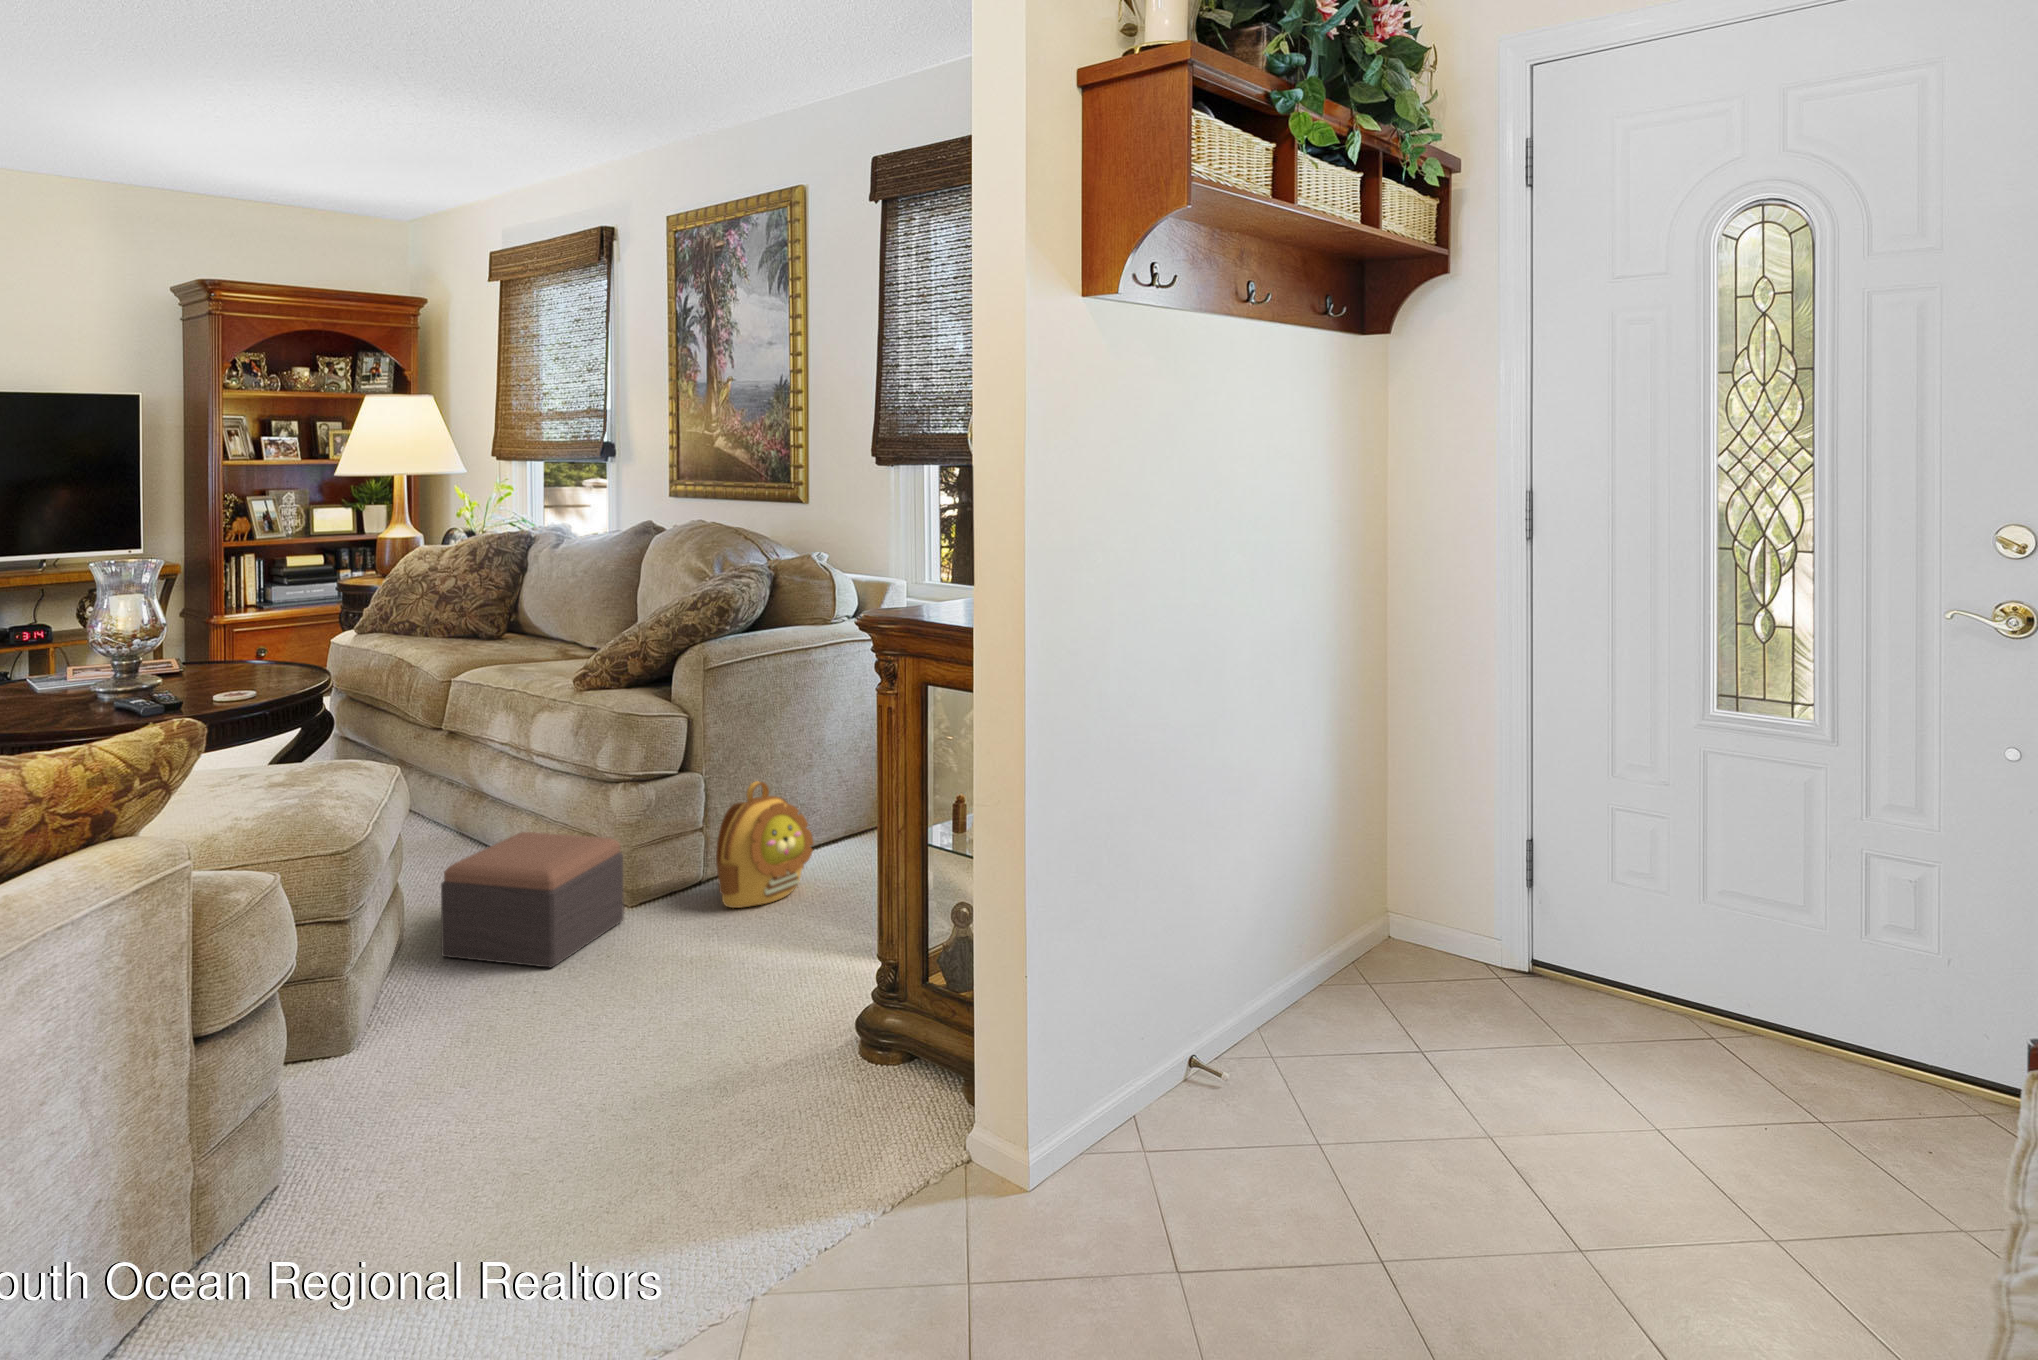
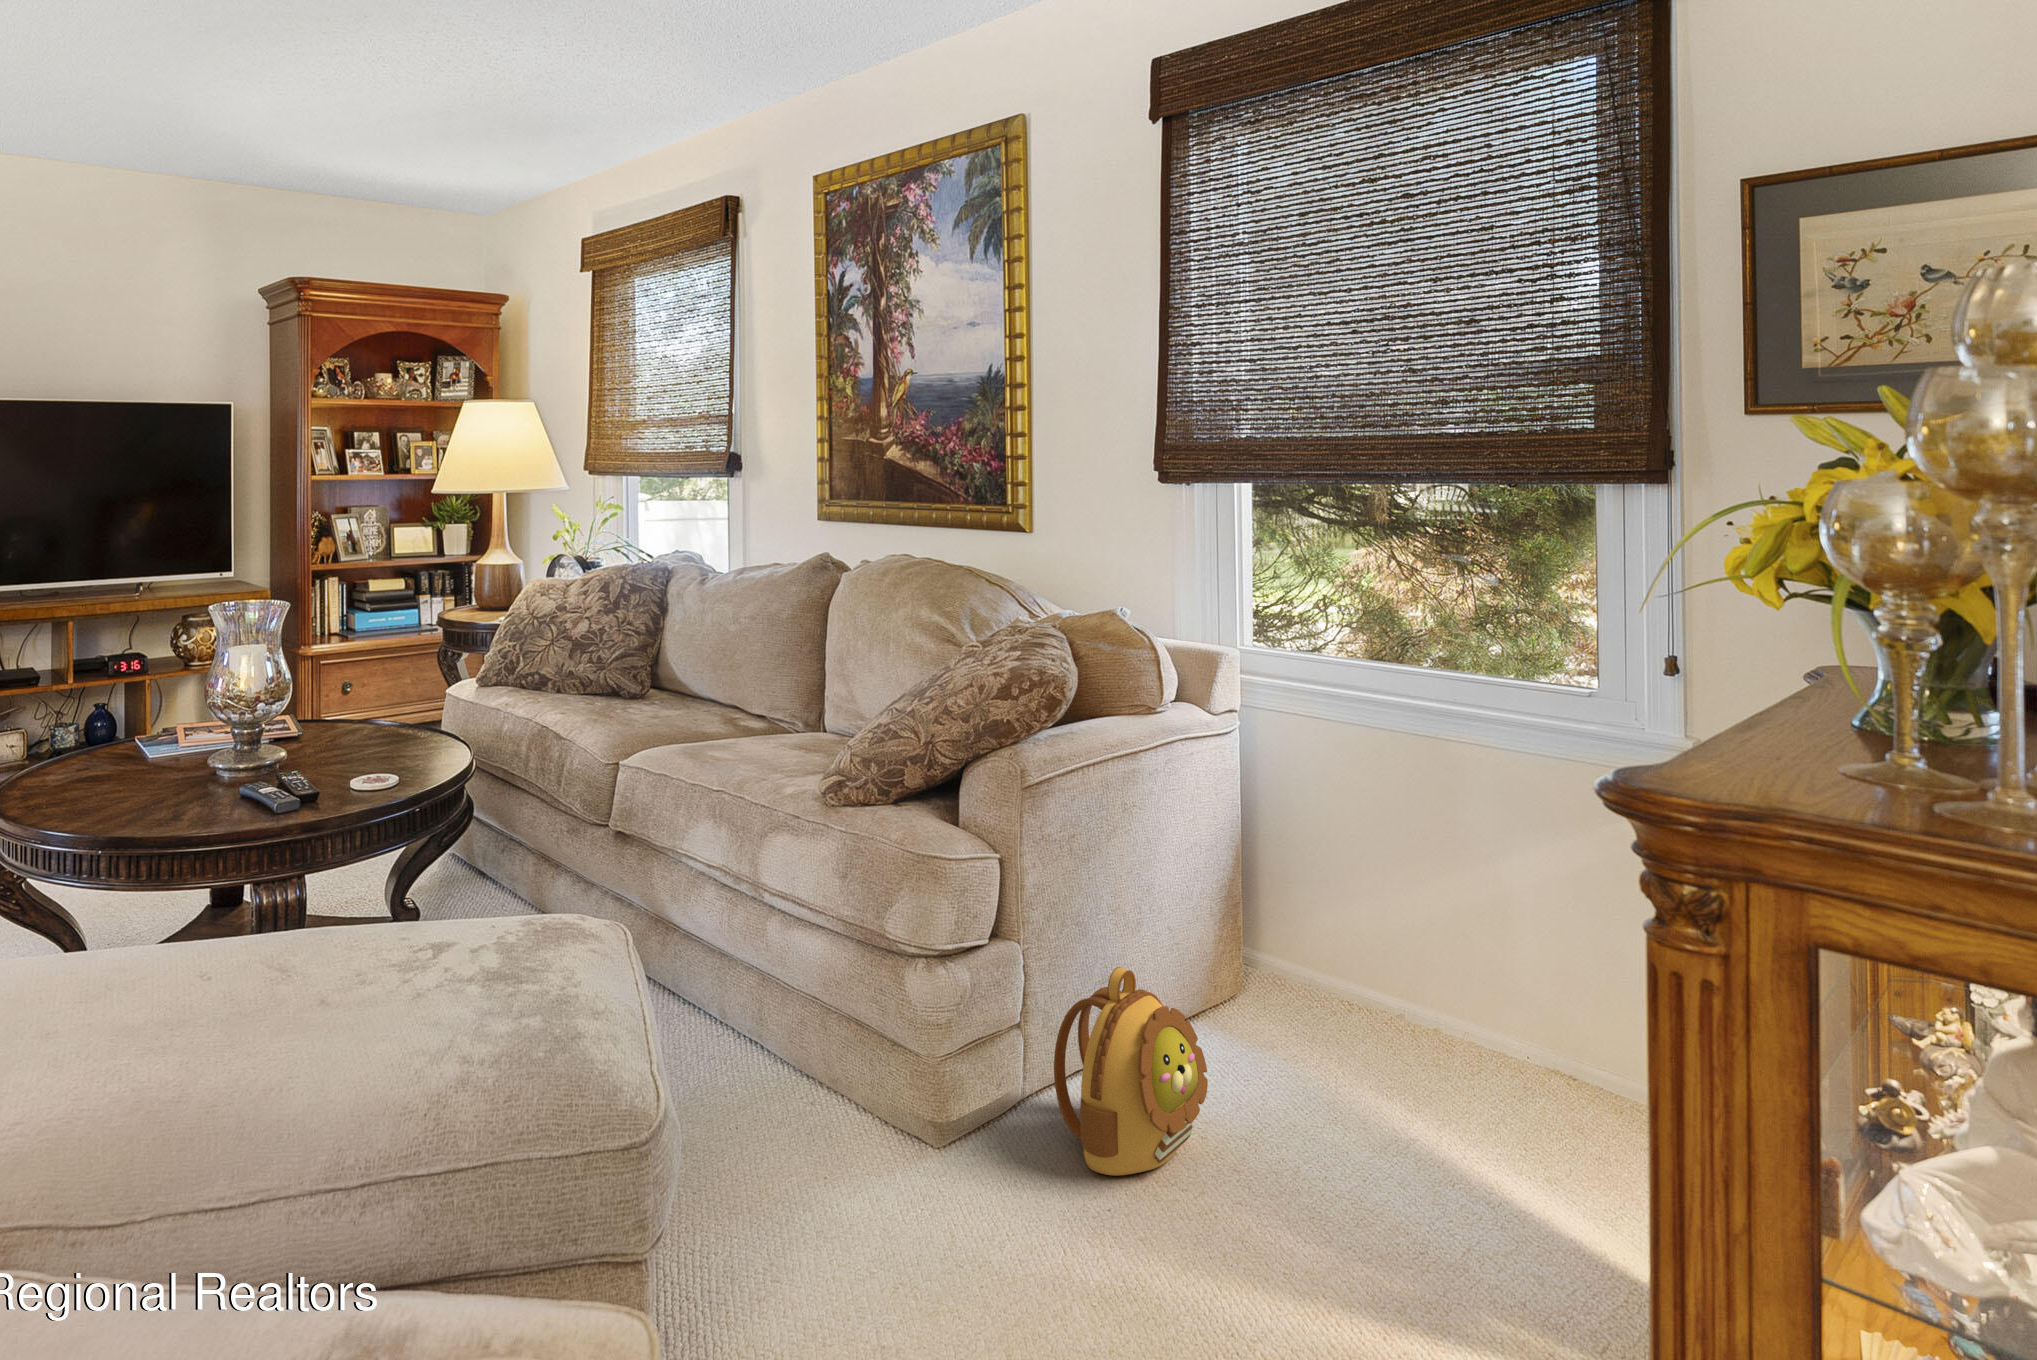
footstool: present [441,832,624,968] -> none [704,1033,949,1310]

